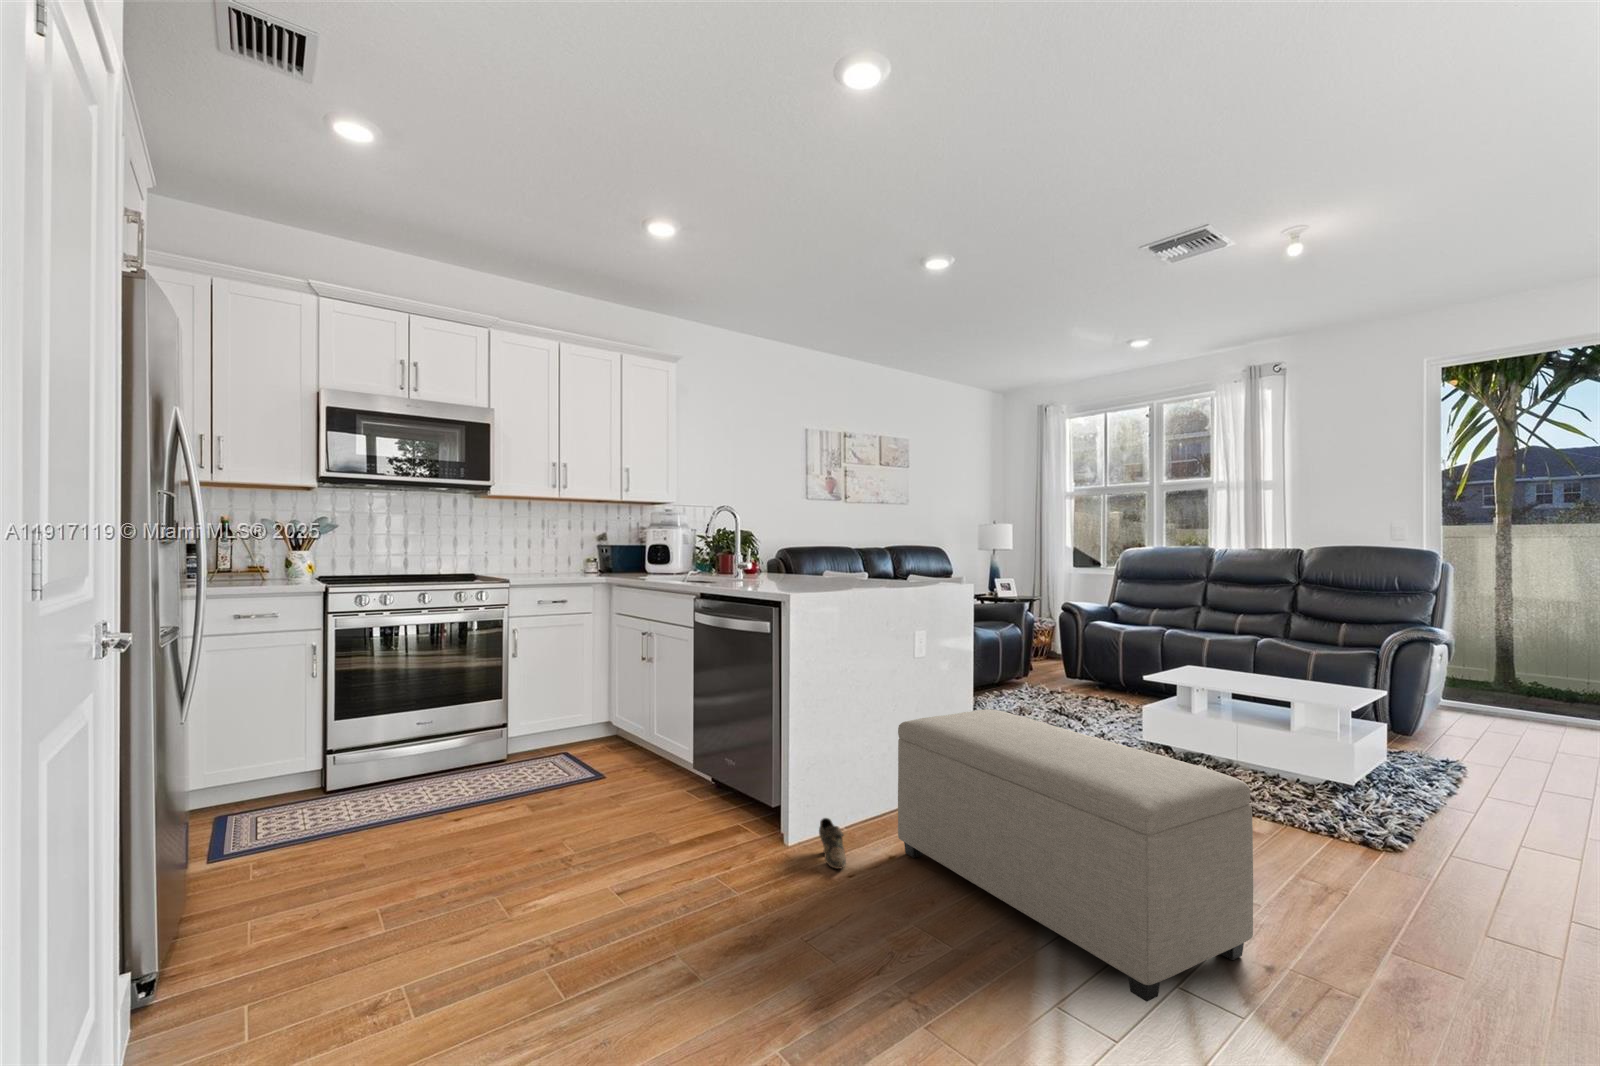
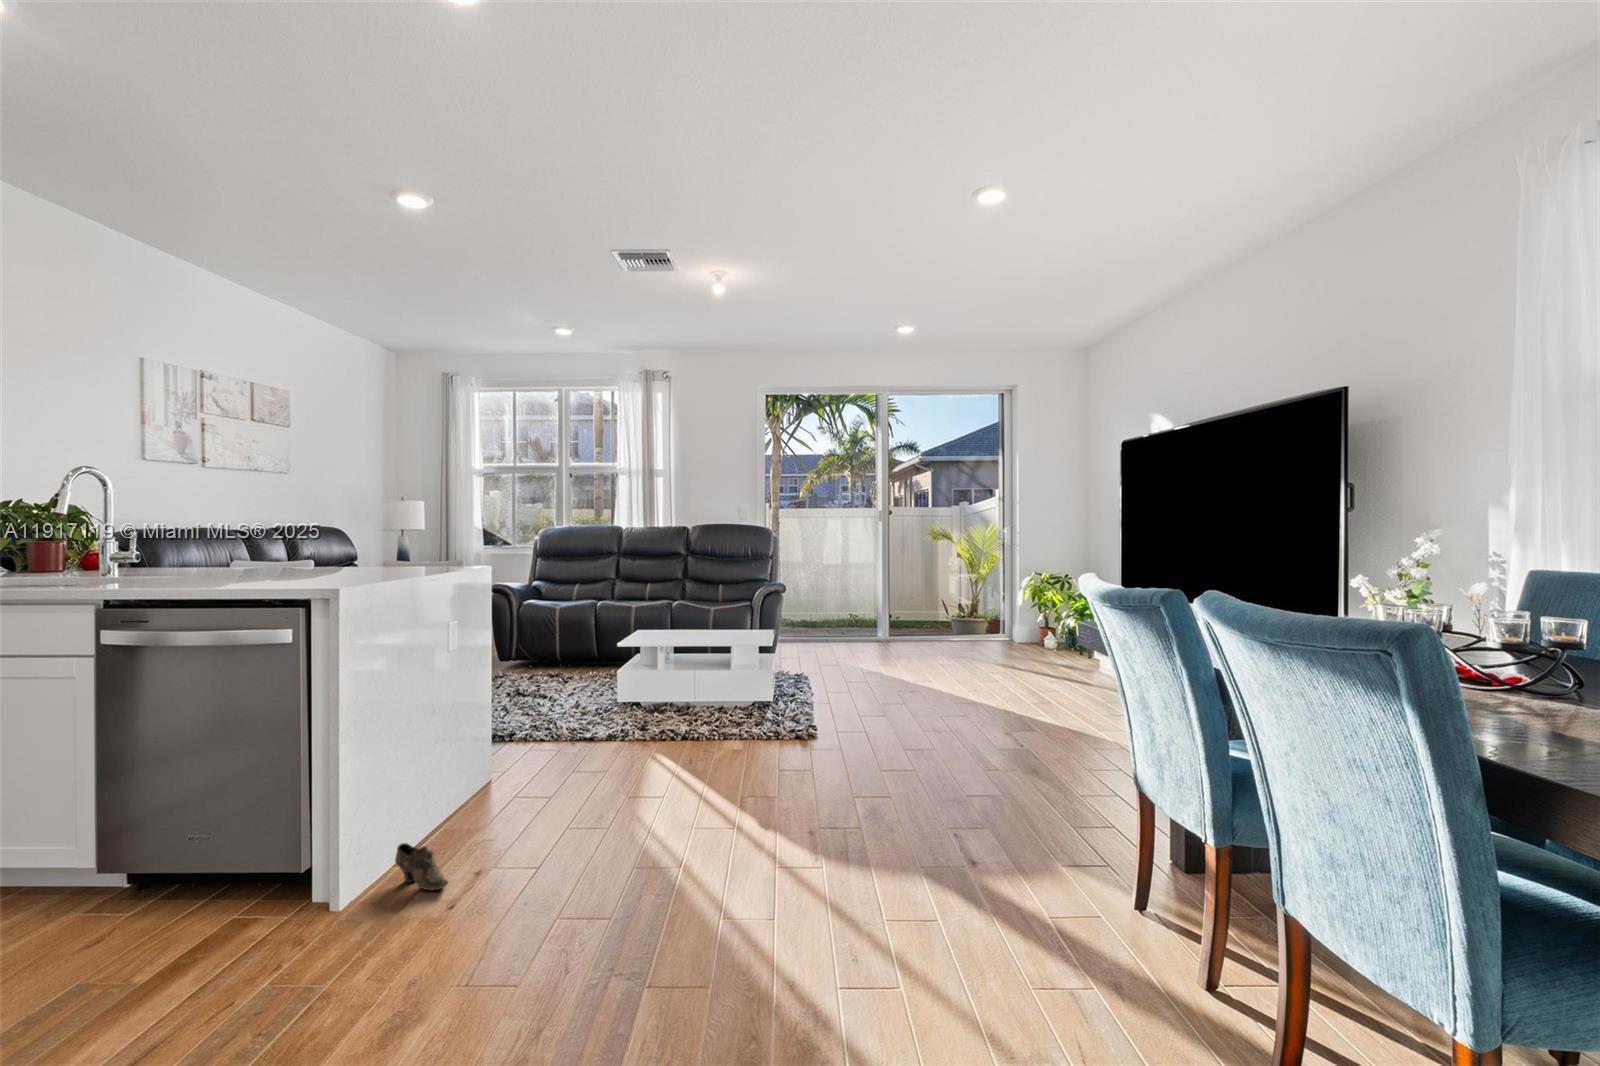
ottoman: present [898,709,1253,1002] -> none [485,689,796,876]

